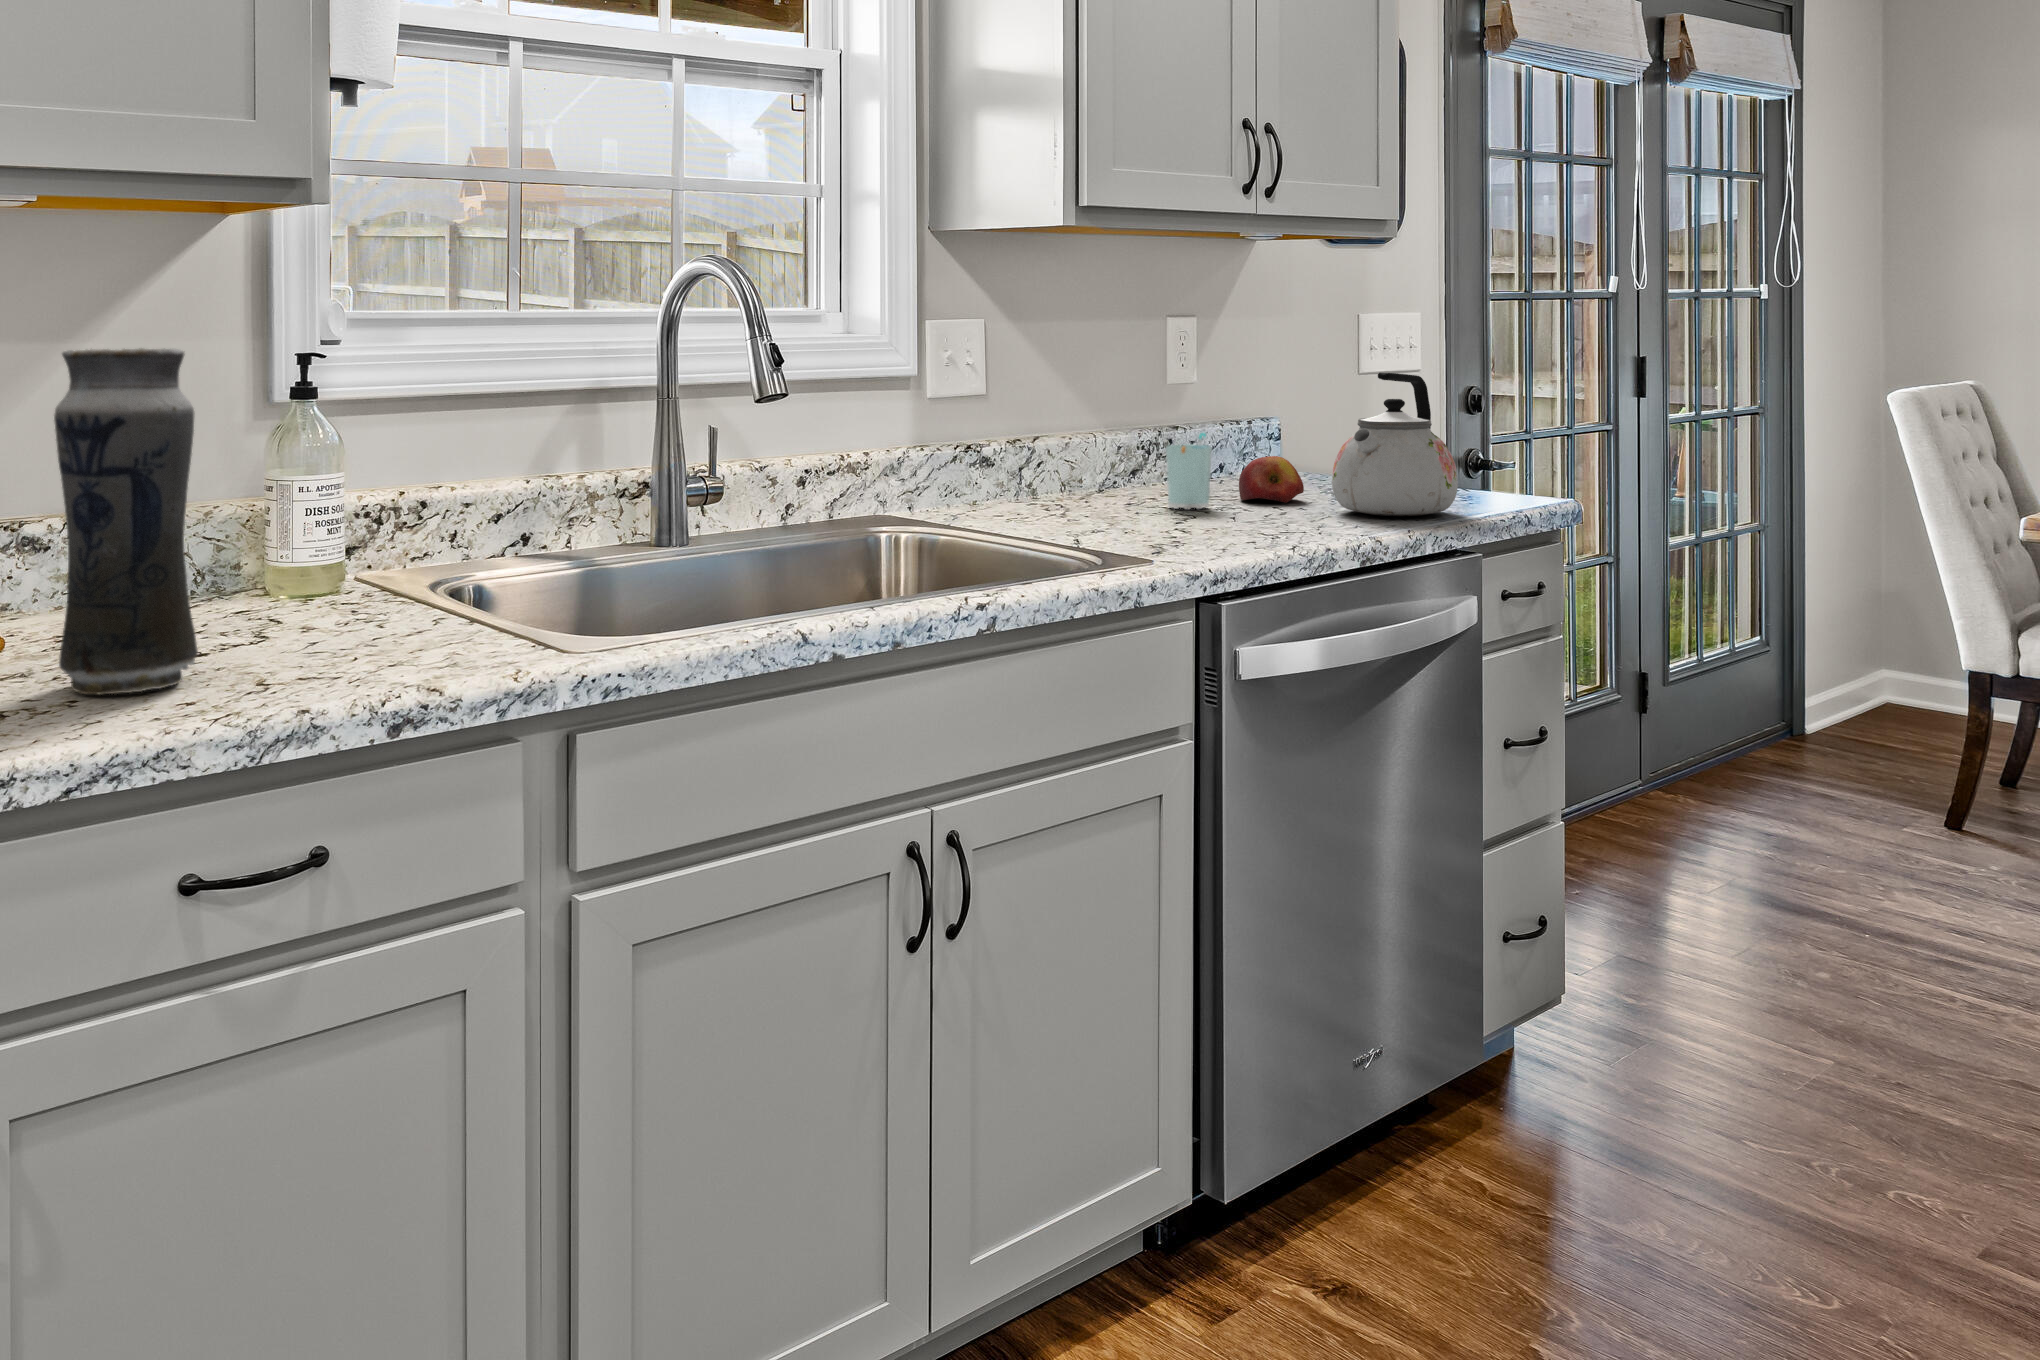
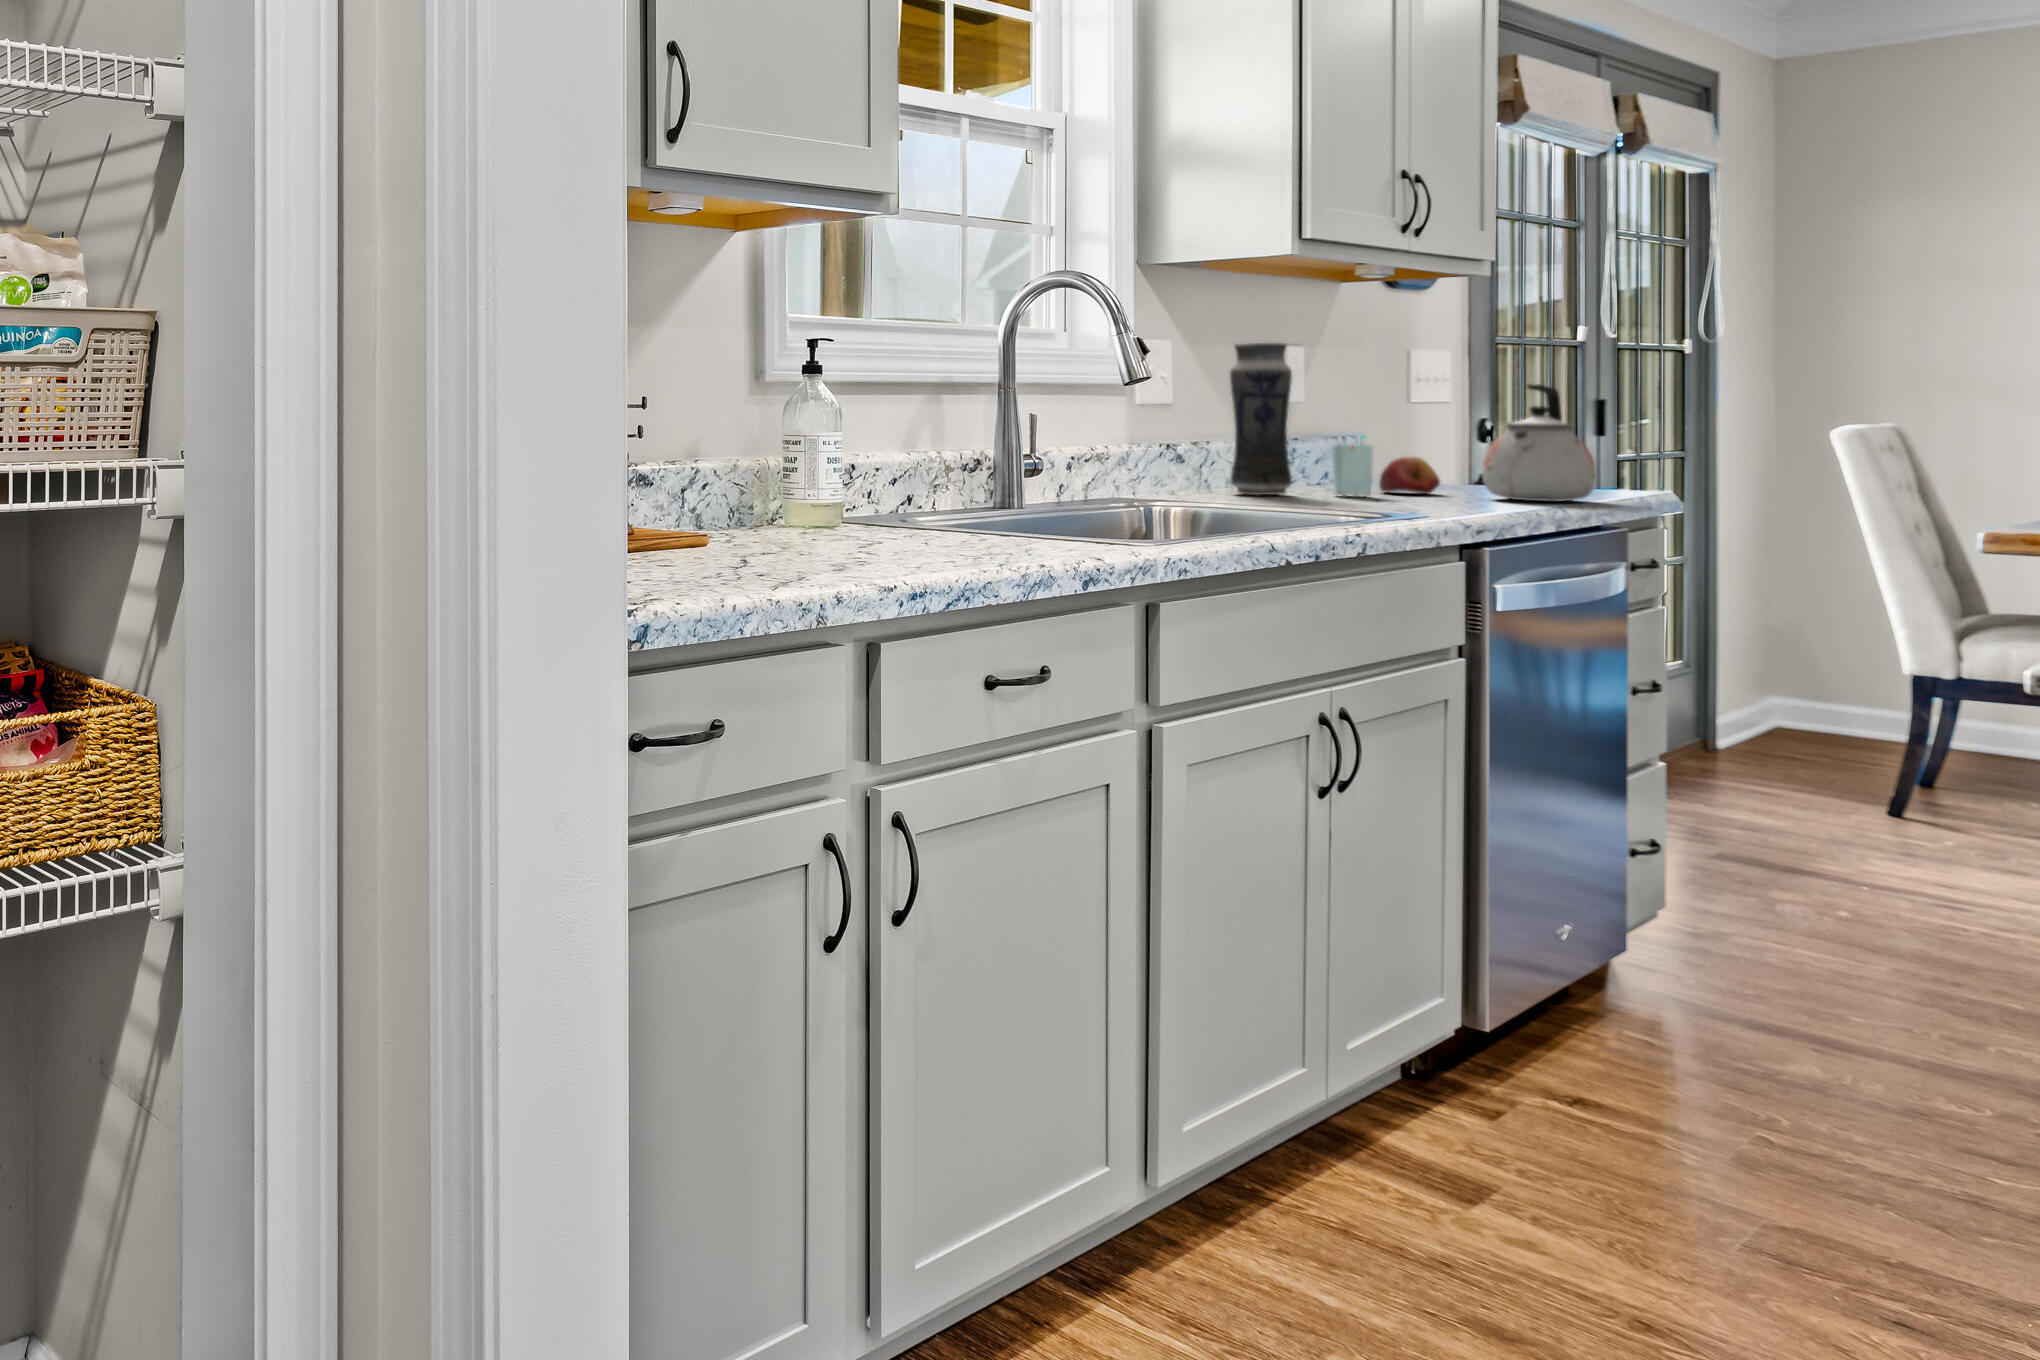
vase: present [54,348,198,695] -> present [1230,343,1292,495]

